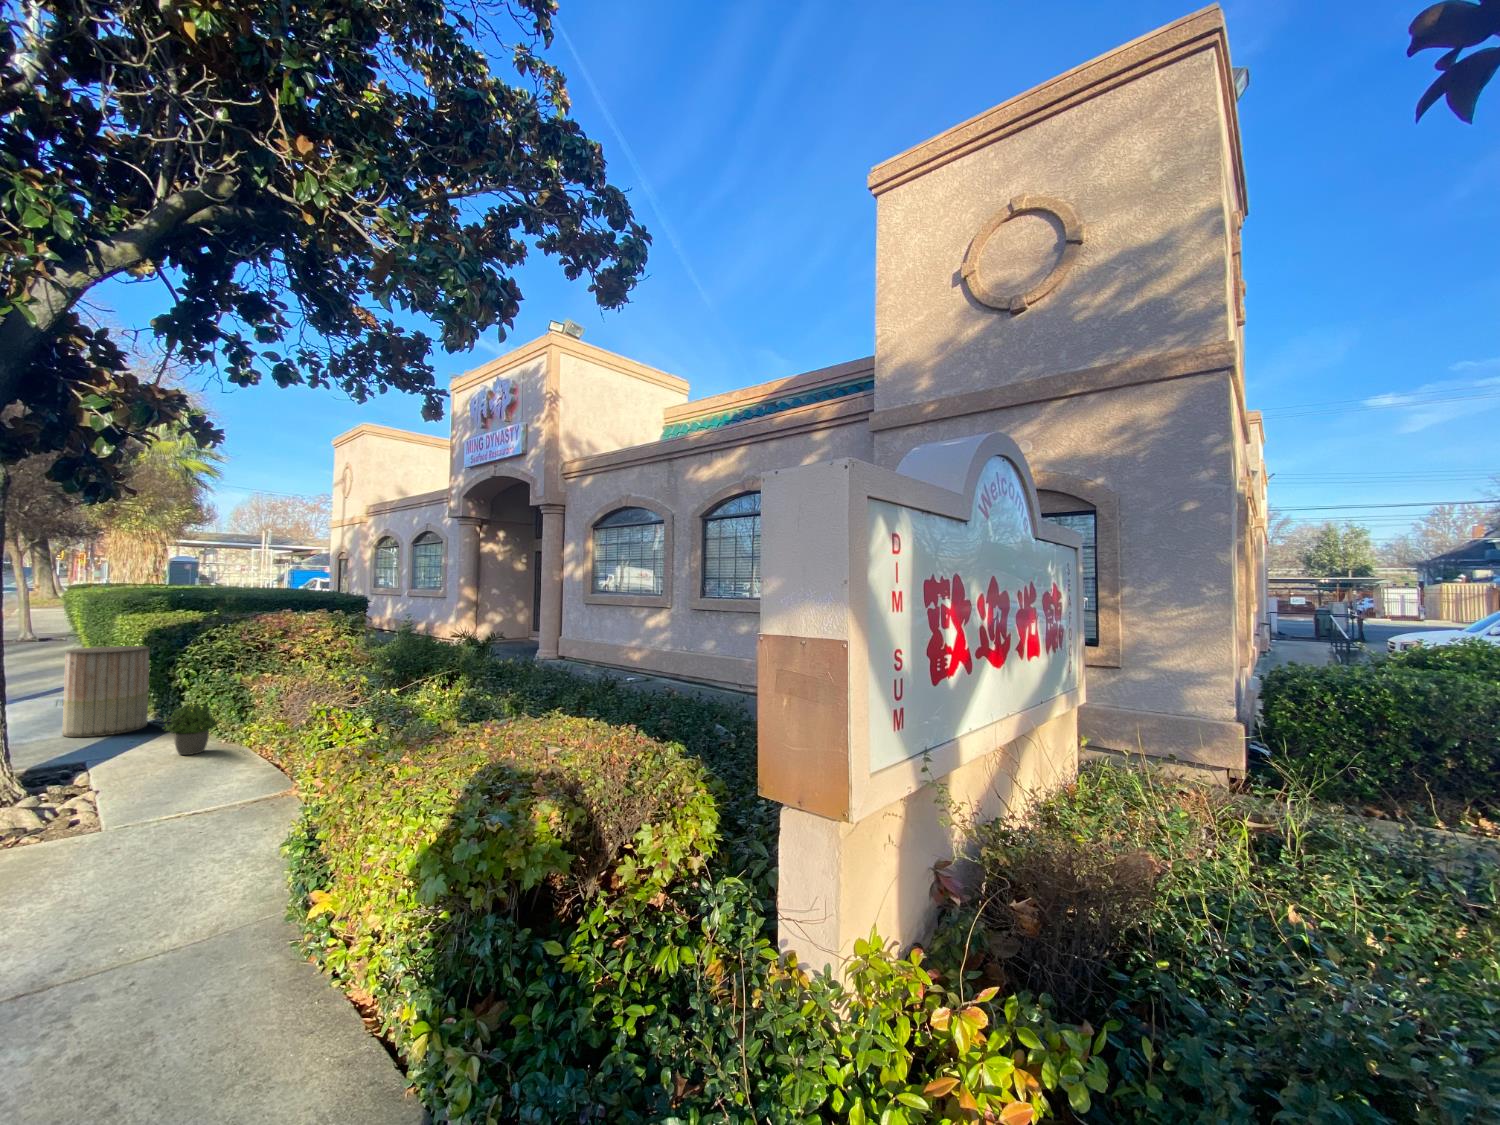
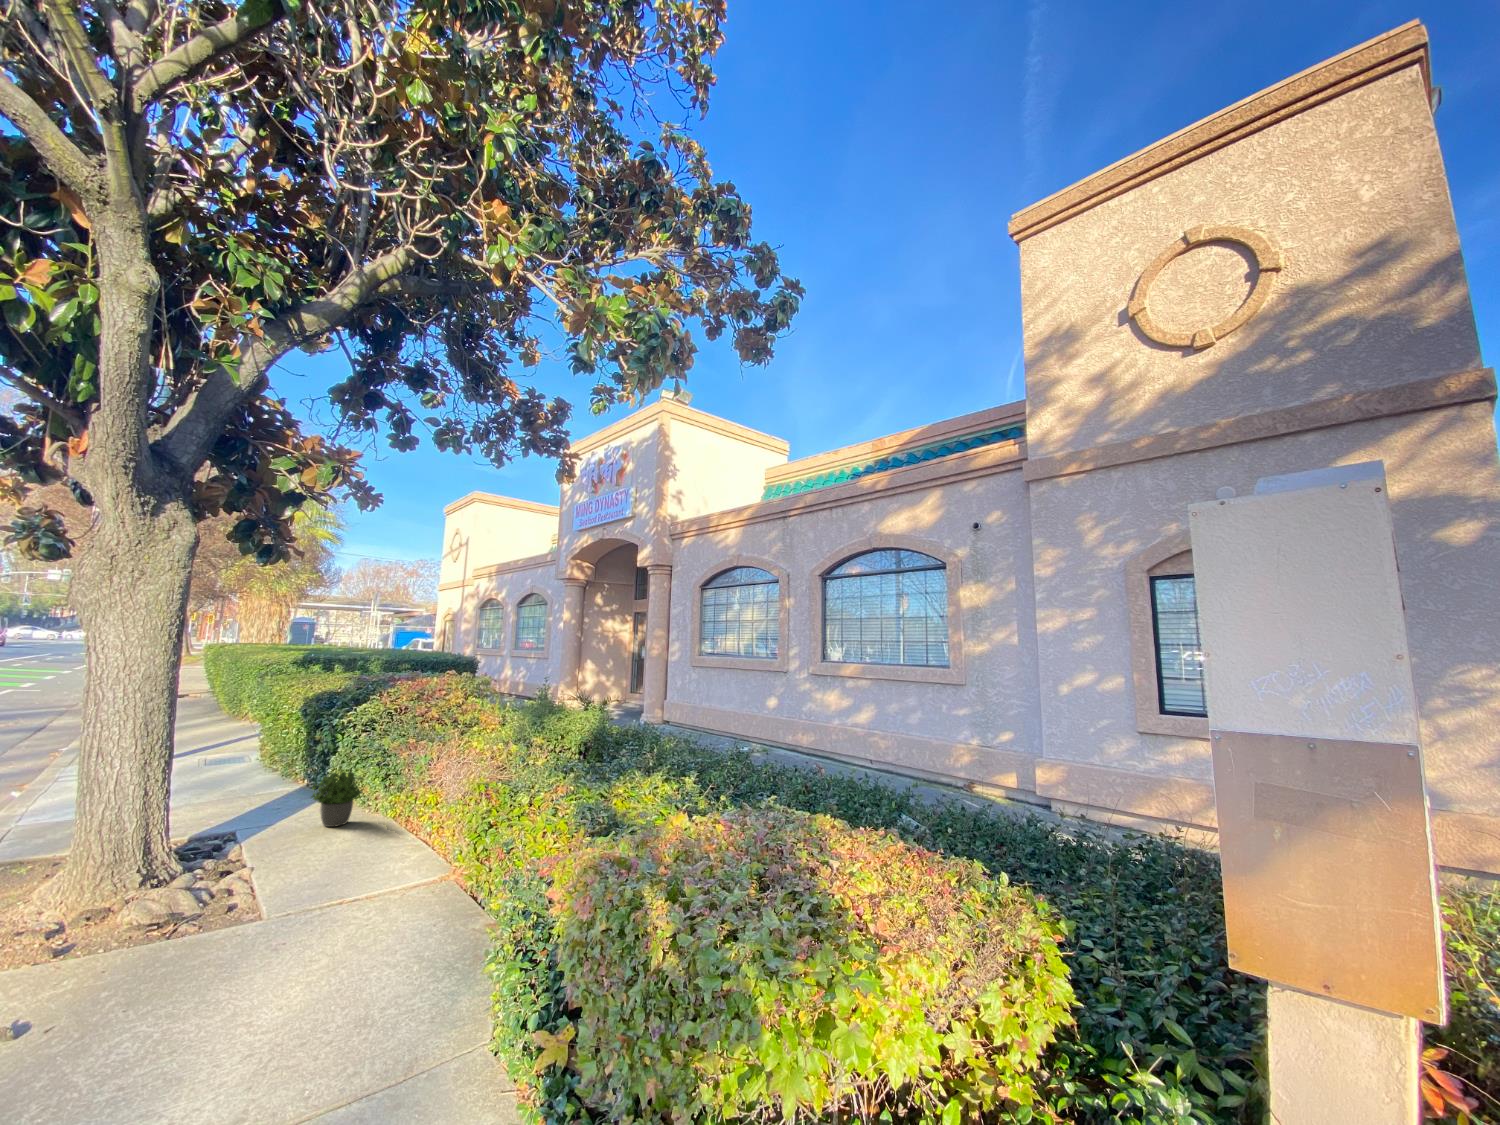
trash can: present [62,646,150,737] -> none [212,709,298,803]

